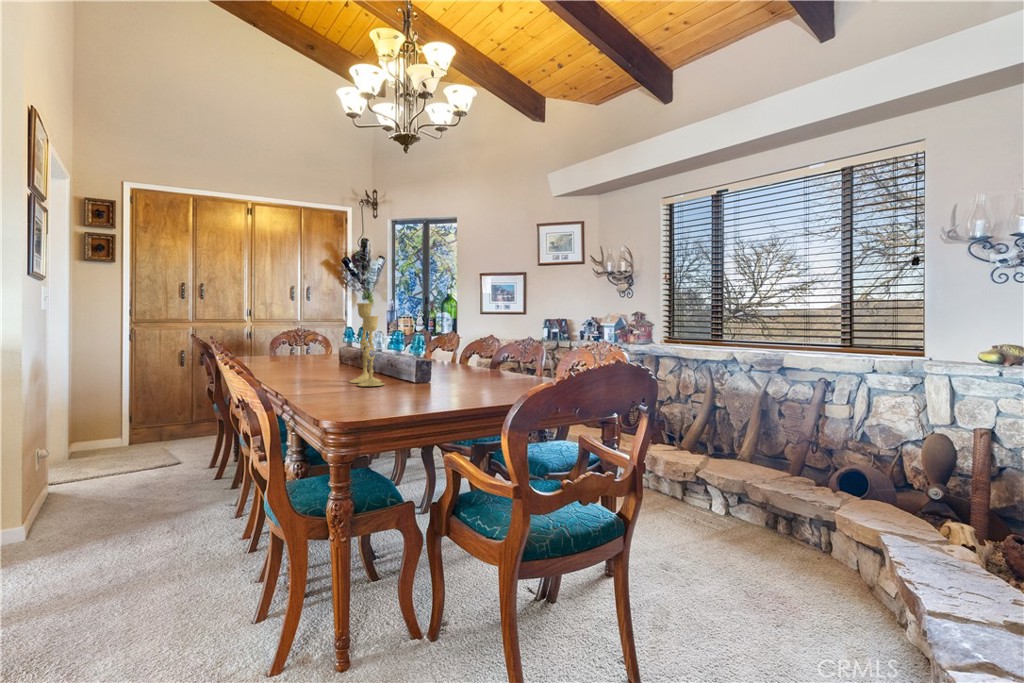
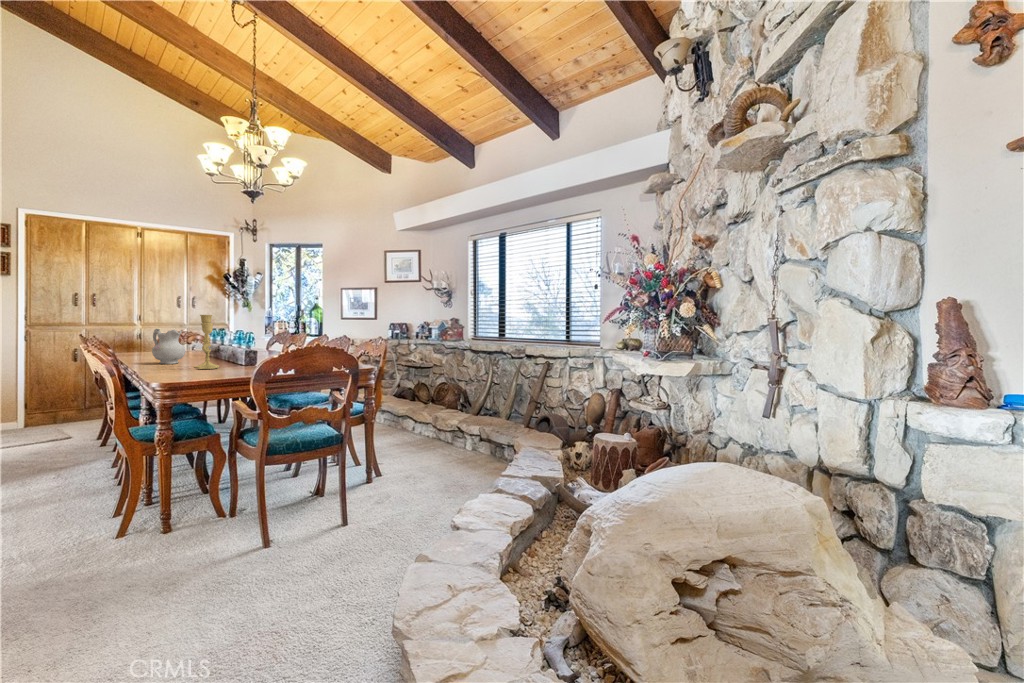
ceramic pitcher: none [287,325,328,375] -> present [152,329,186,364]

